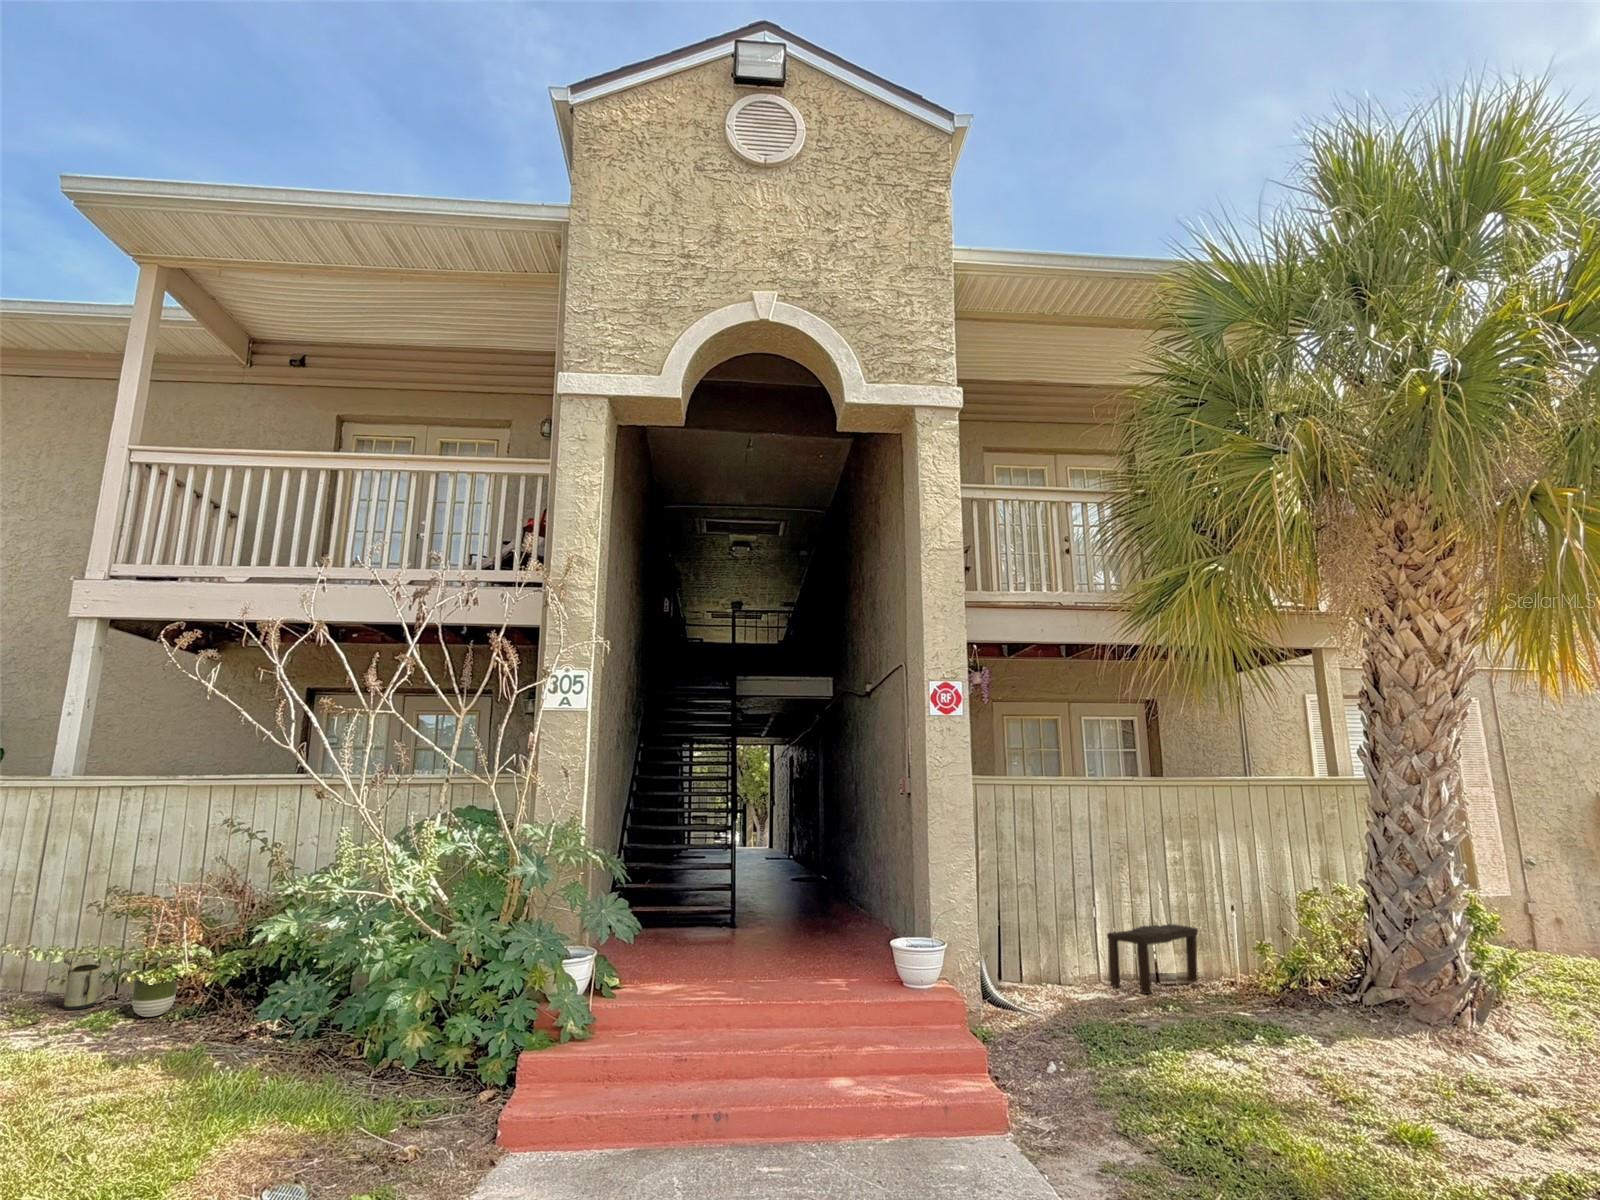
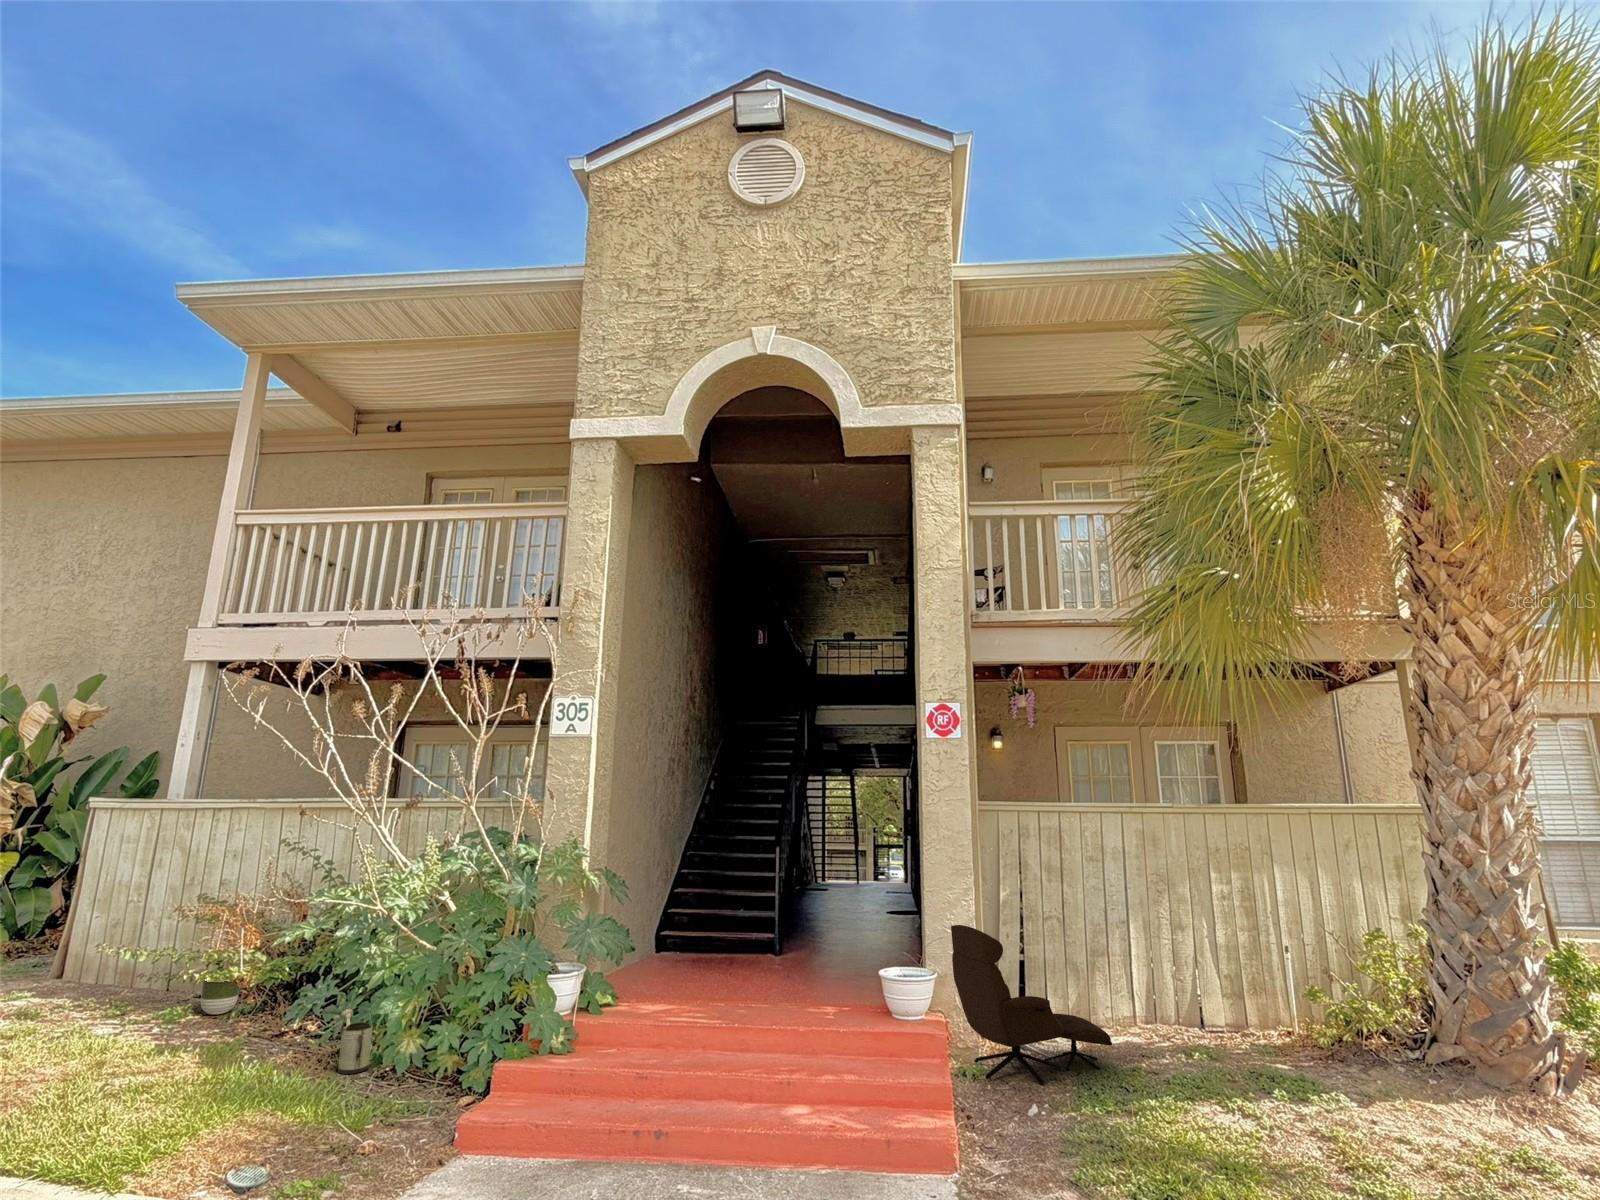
lounge chair: none [956,896,1101,1043] -> present [951,925,1112,1085]
bench: present [1107,924,1198,994] -> none [1140,963,1249,1041]
watering can: present [63,955,100,1010] -> present [338,1008,373,1074]

